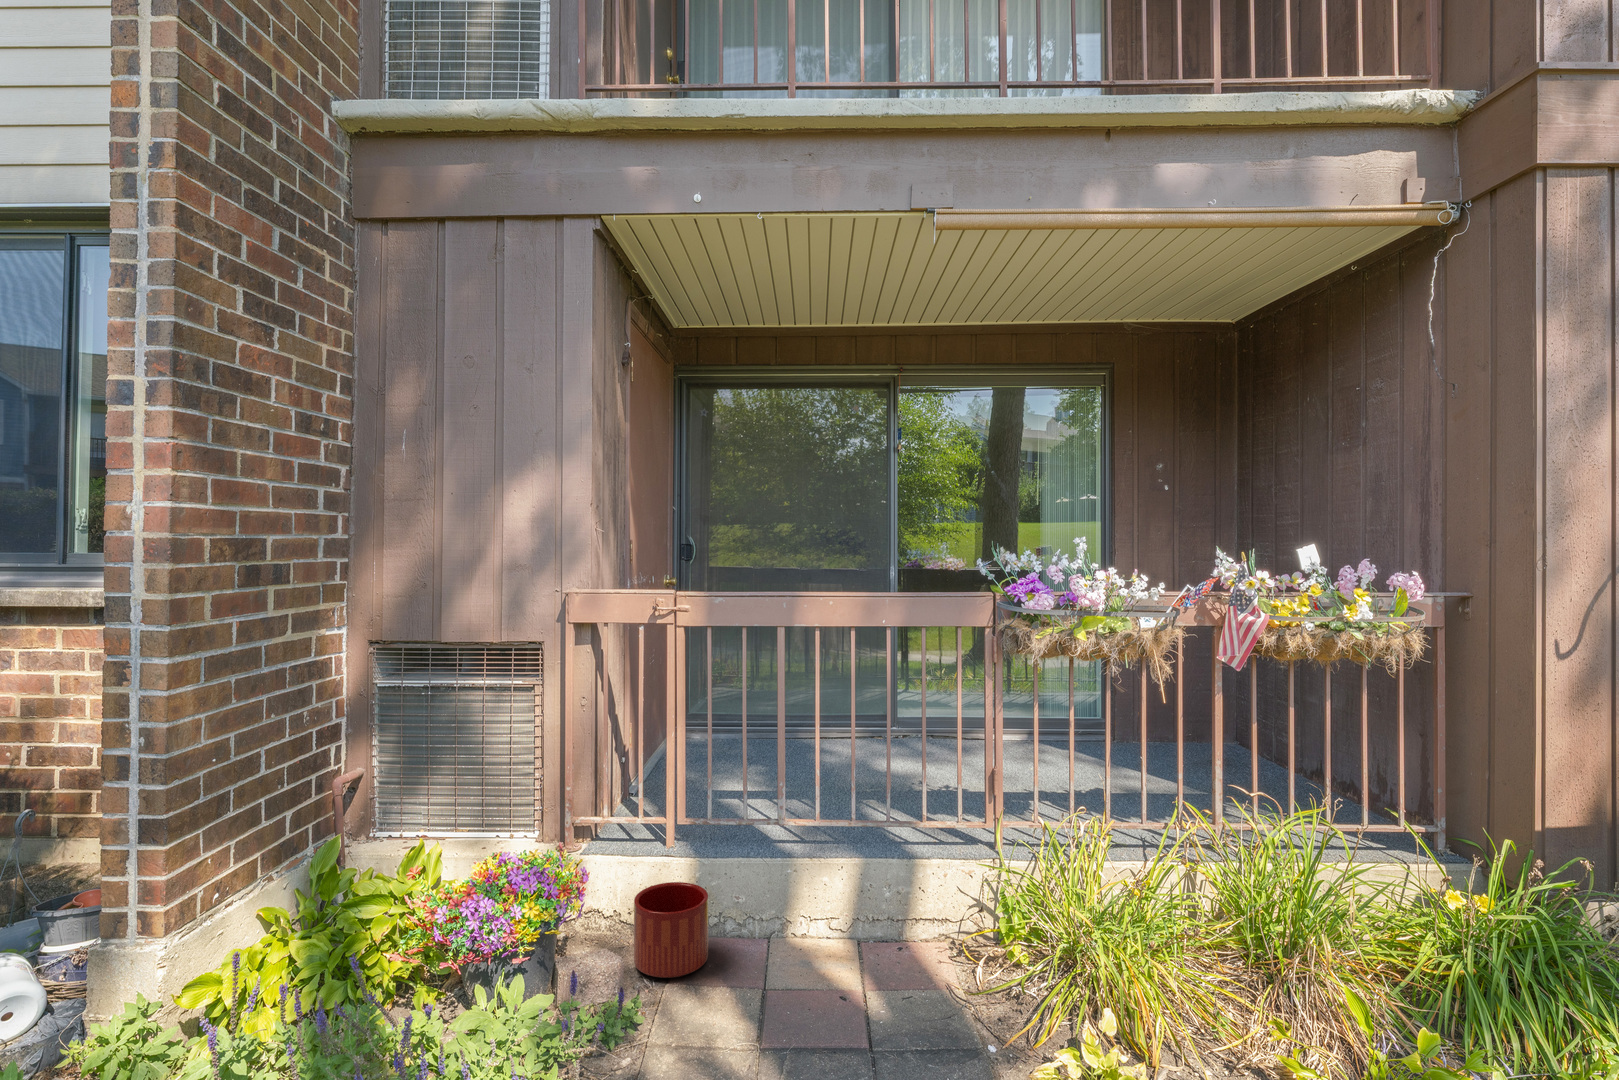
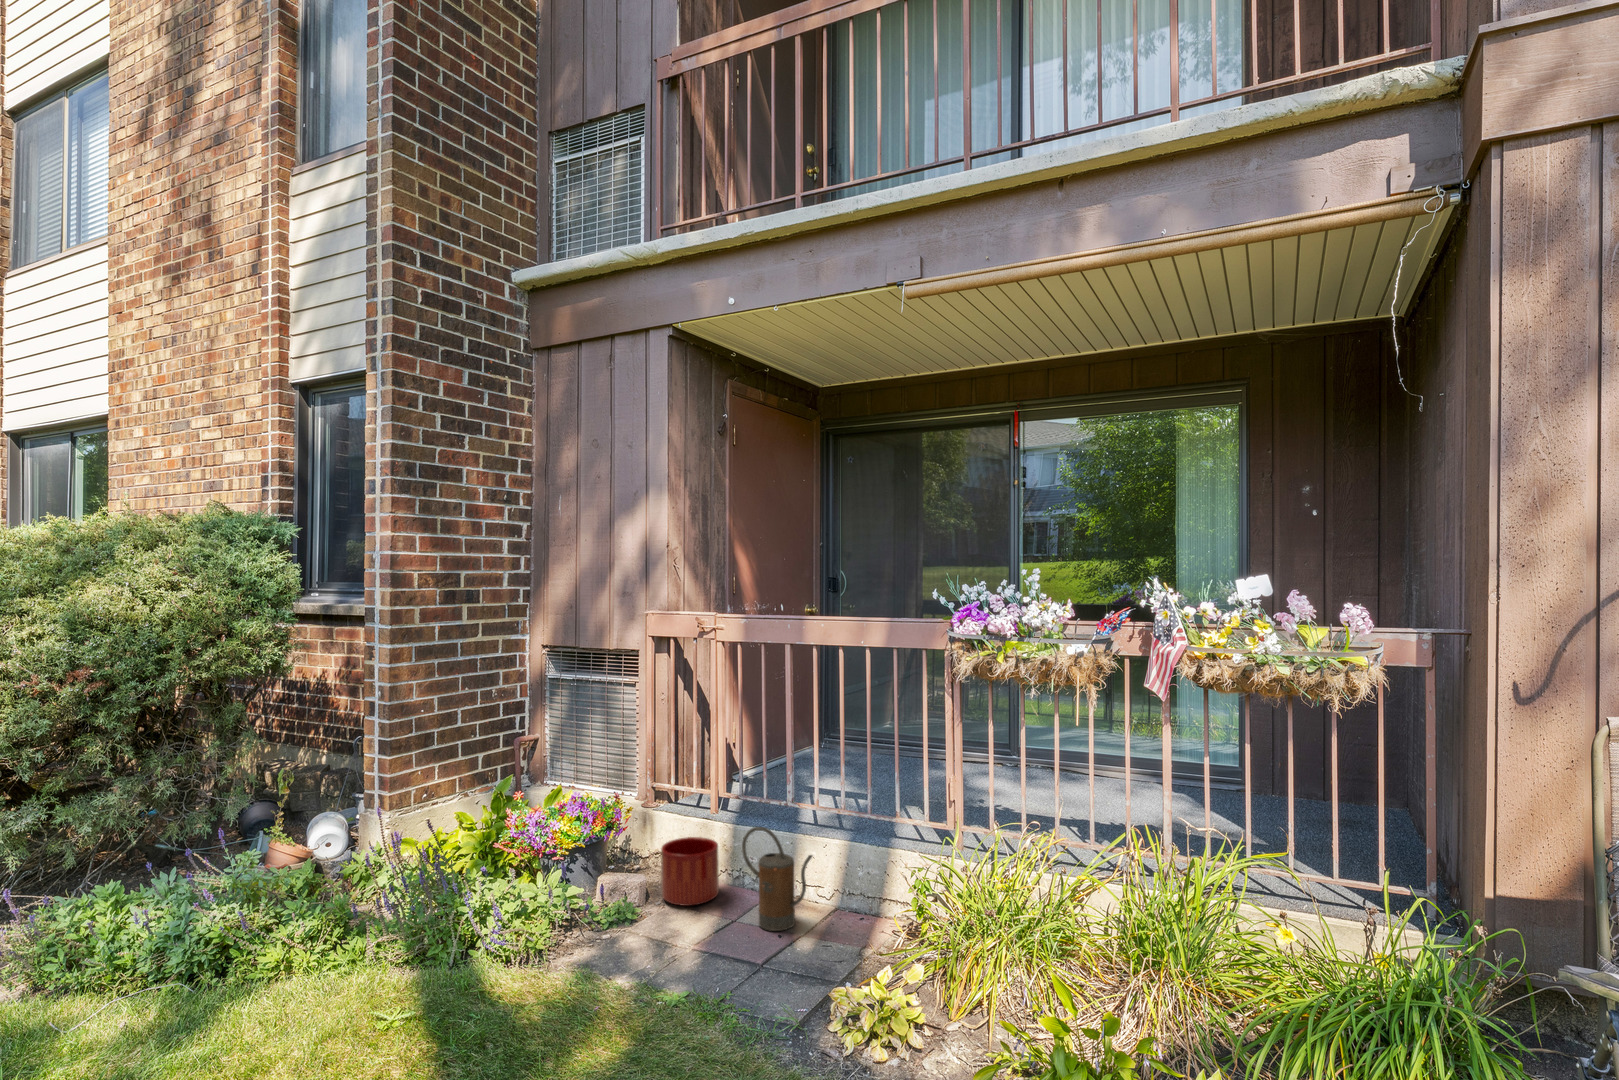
watering can: none [762,859,865,987] -> present [742,827,812,931]

